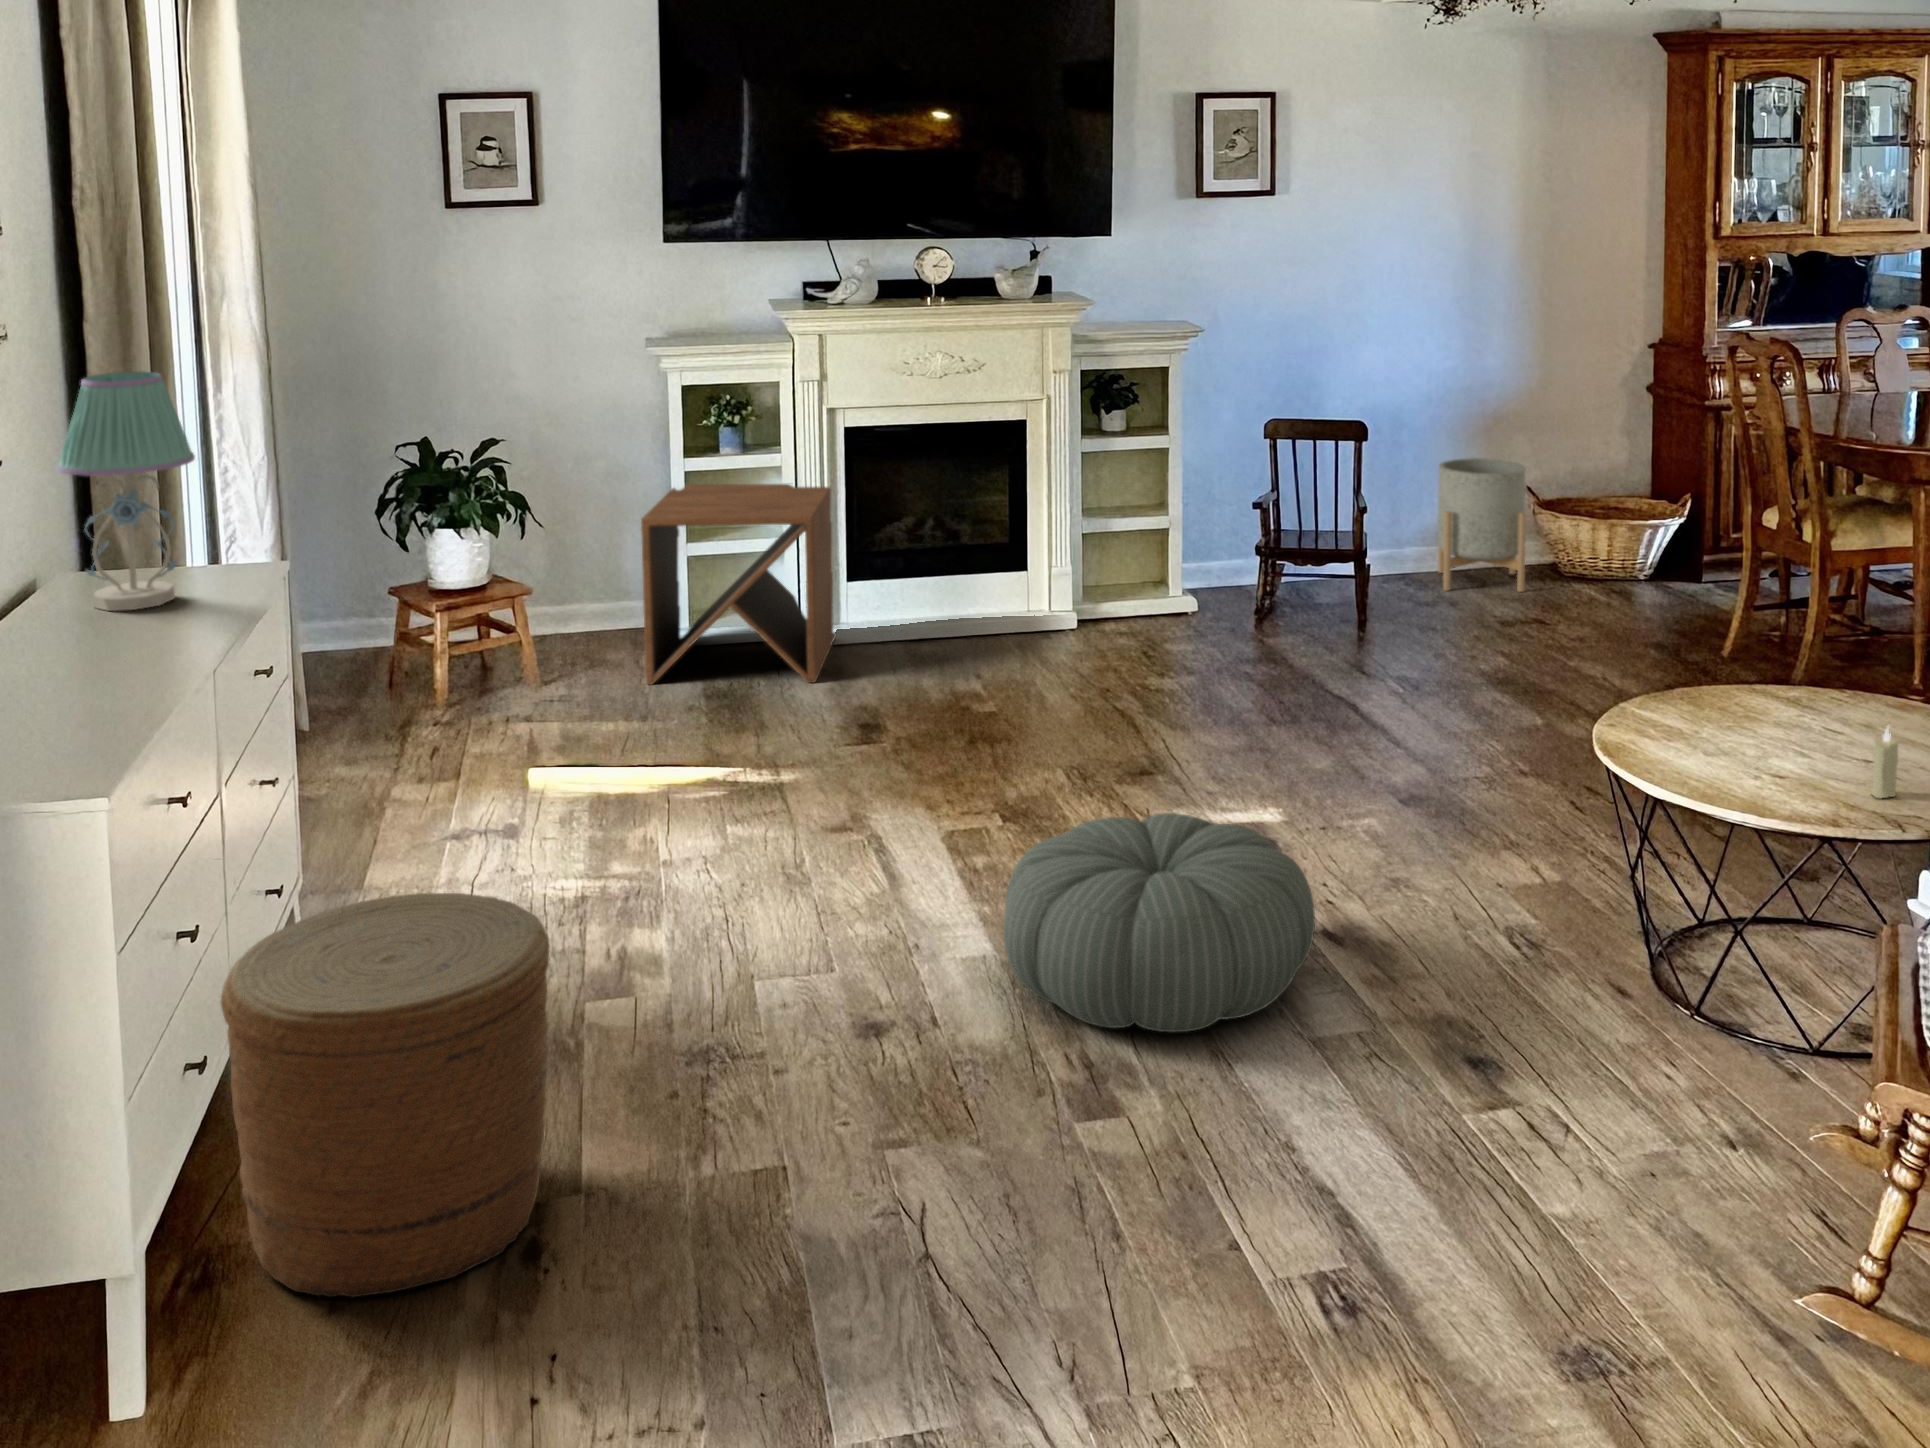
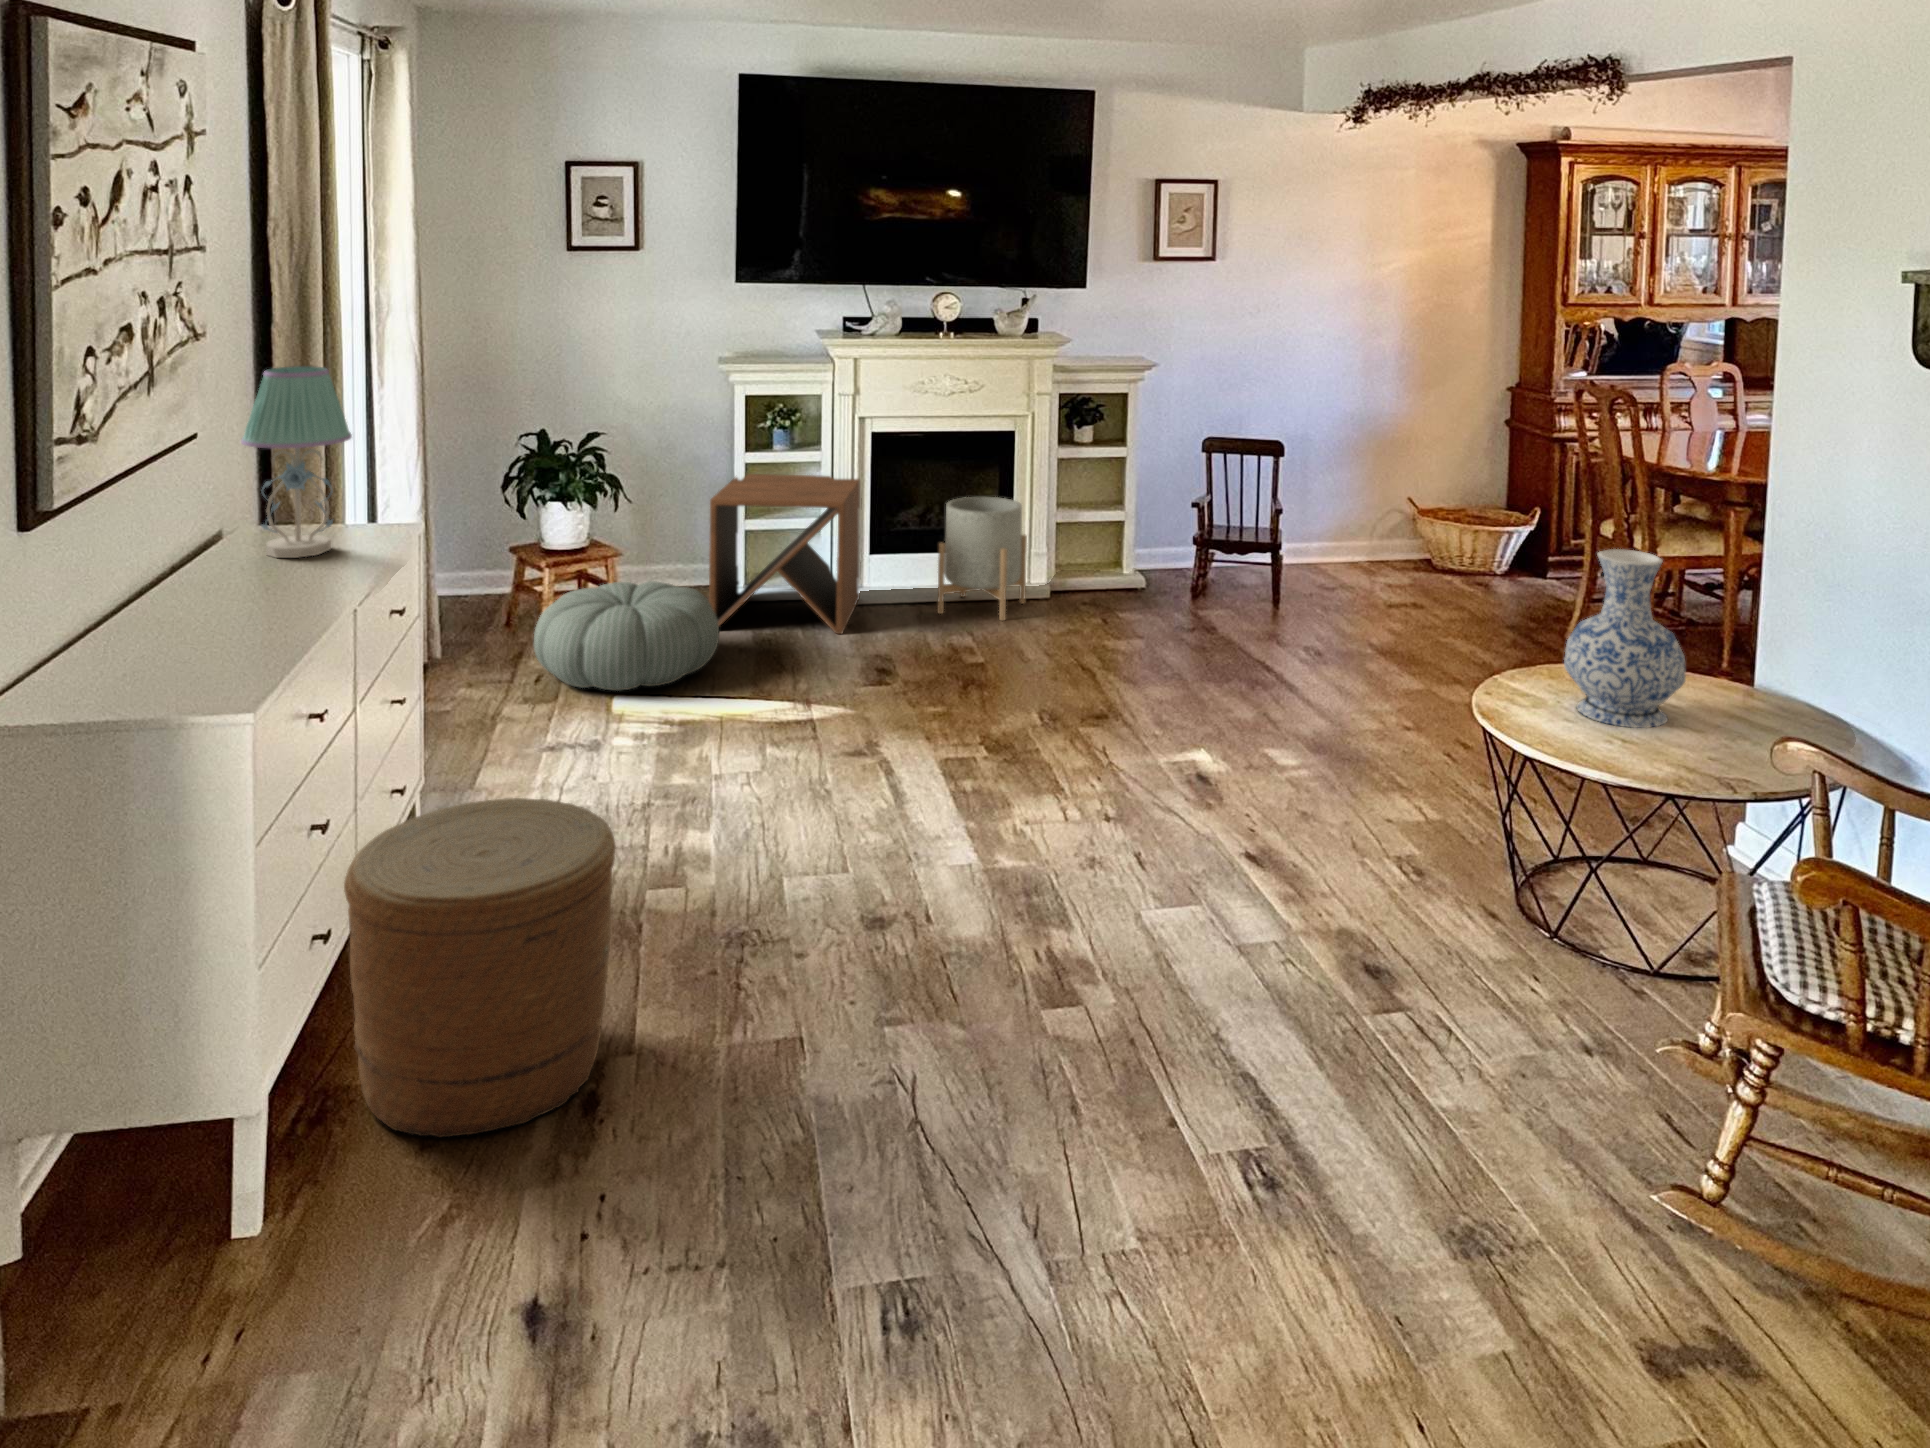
planter: present [1438,458,1526,592] -> present [937,497,1027,621]
vase: none [1699,544,1845,759] -> present [1564,549,1686,728]
candle: present [1871,728,1898,798] -> none [1710,704,1735,765]
pouf: present [1003,813,1315,1032] -> present [534,581,719,691]

